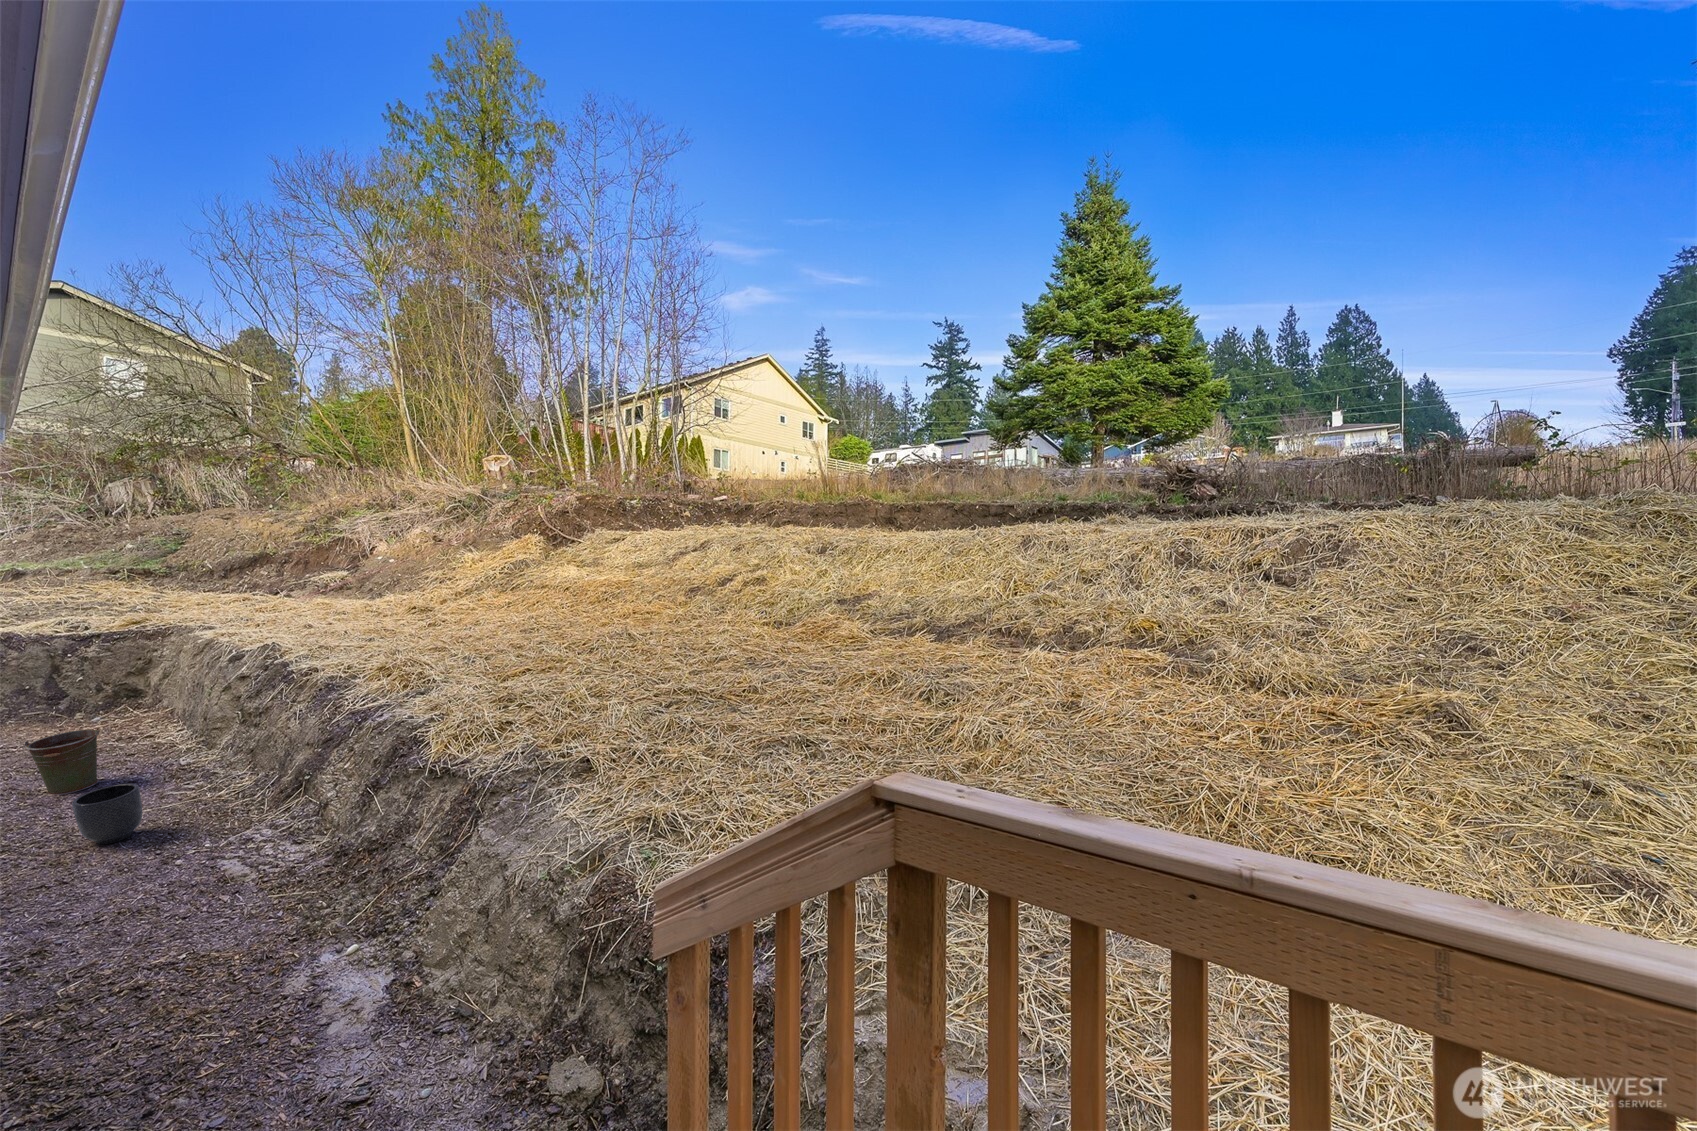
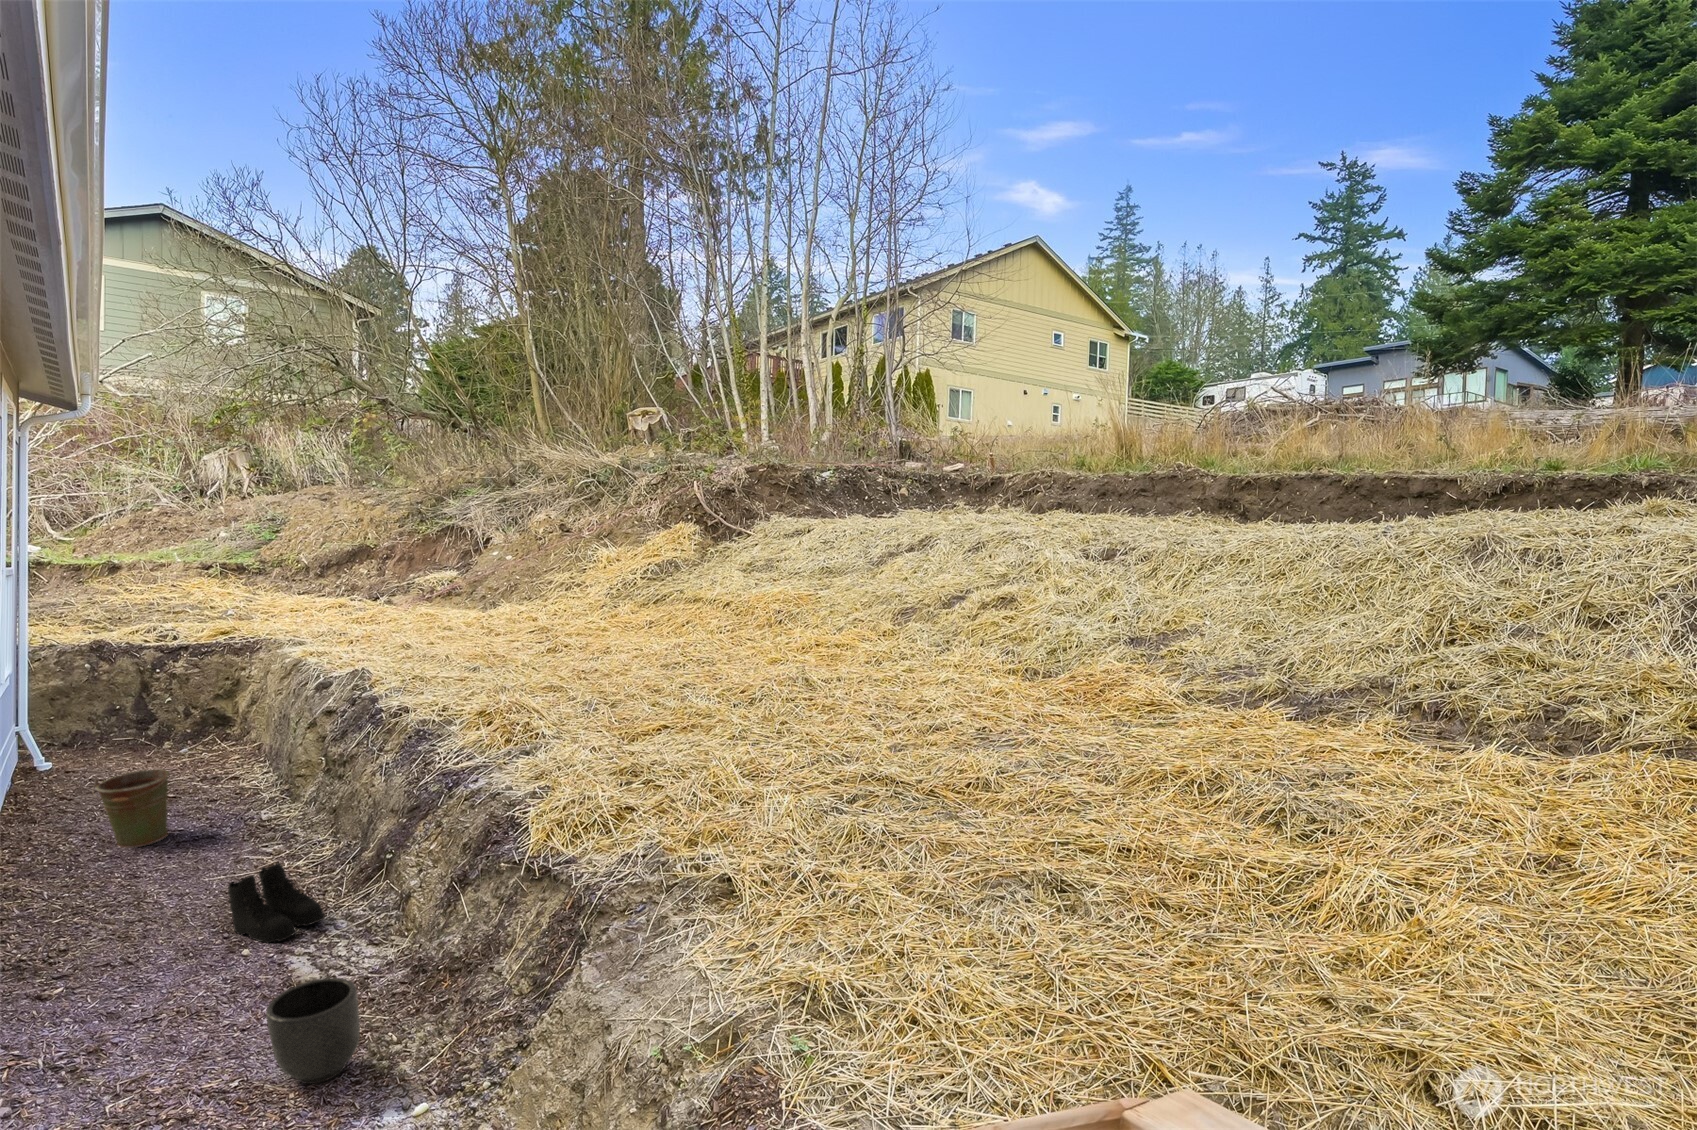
planter: present [72,784,143,844] -> present [266,978,360,1084]
boots: none [164,790,252,853] -> present [228,863,325,943]

